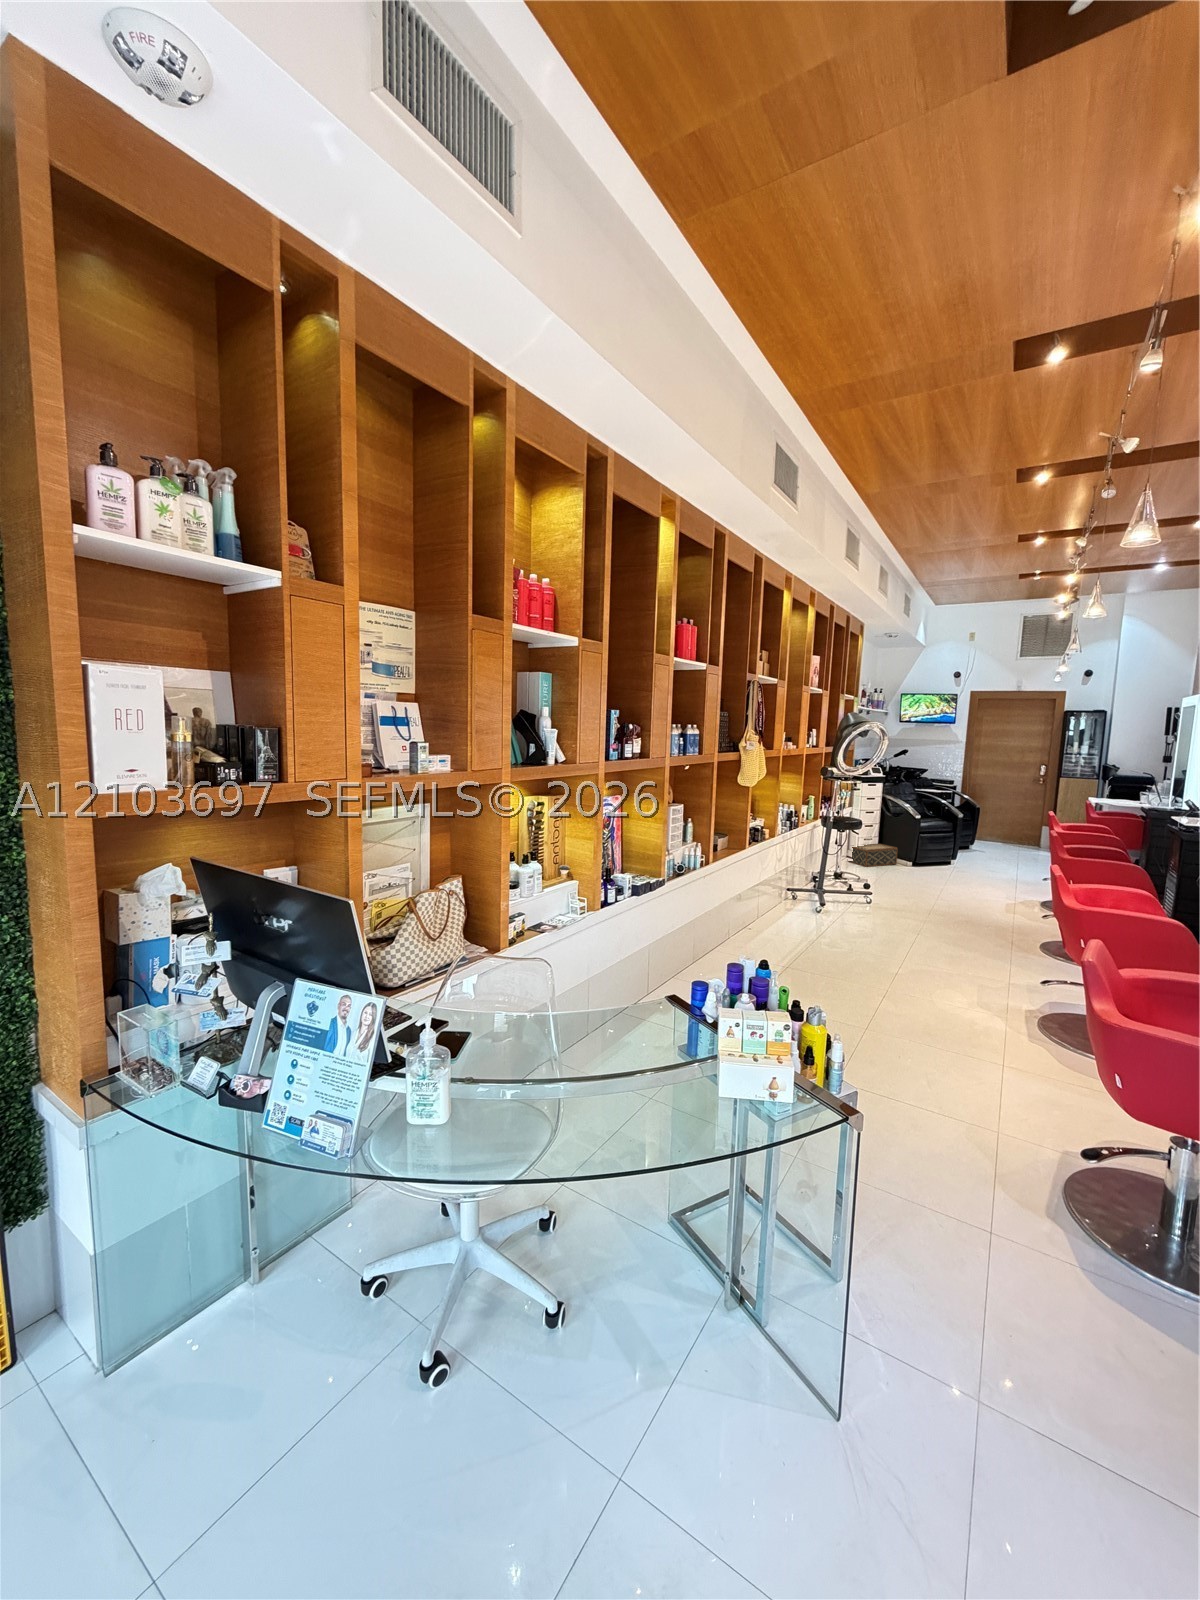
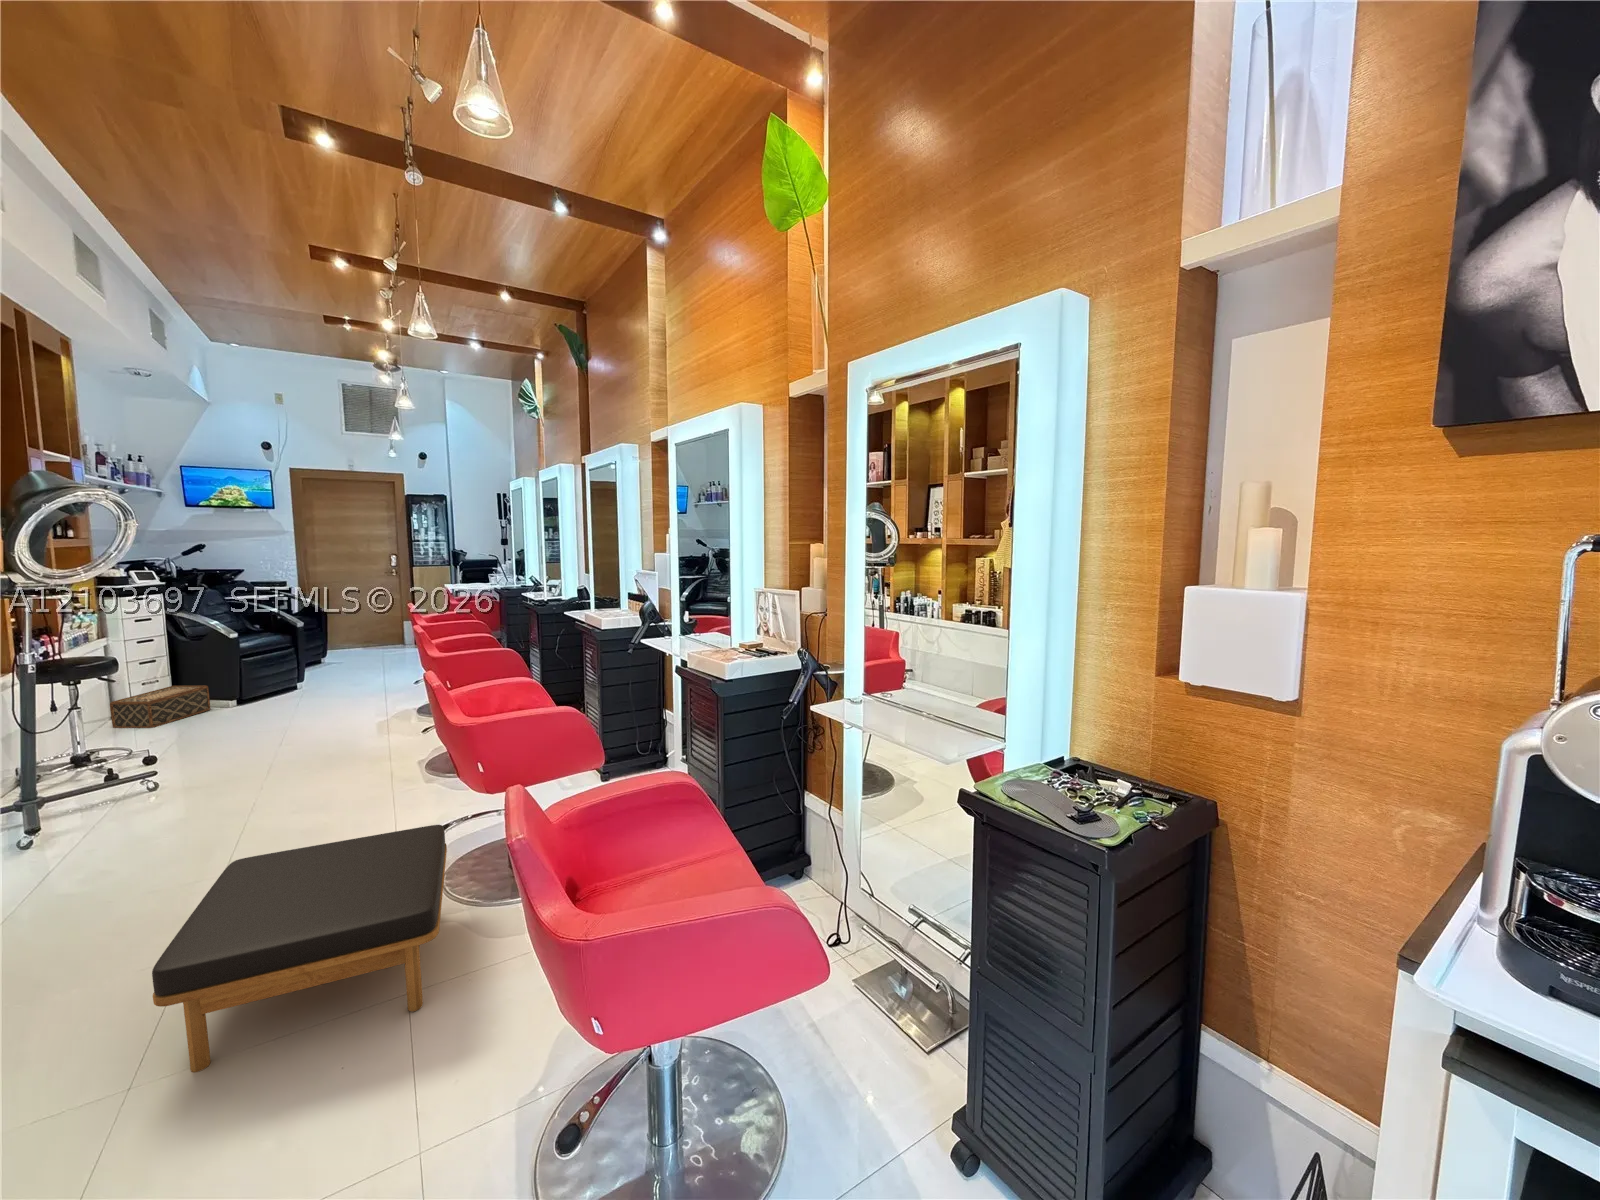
ottoman: none [878,946,1046,1077] -> present [152,825,447,1072]

